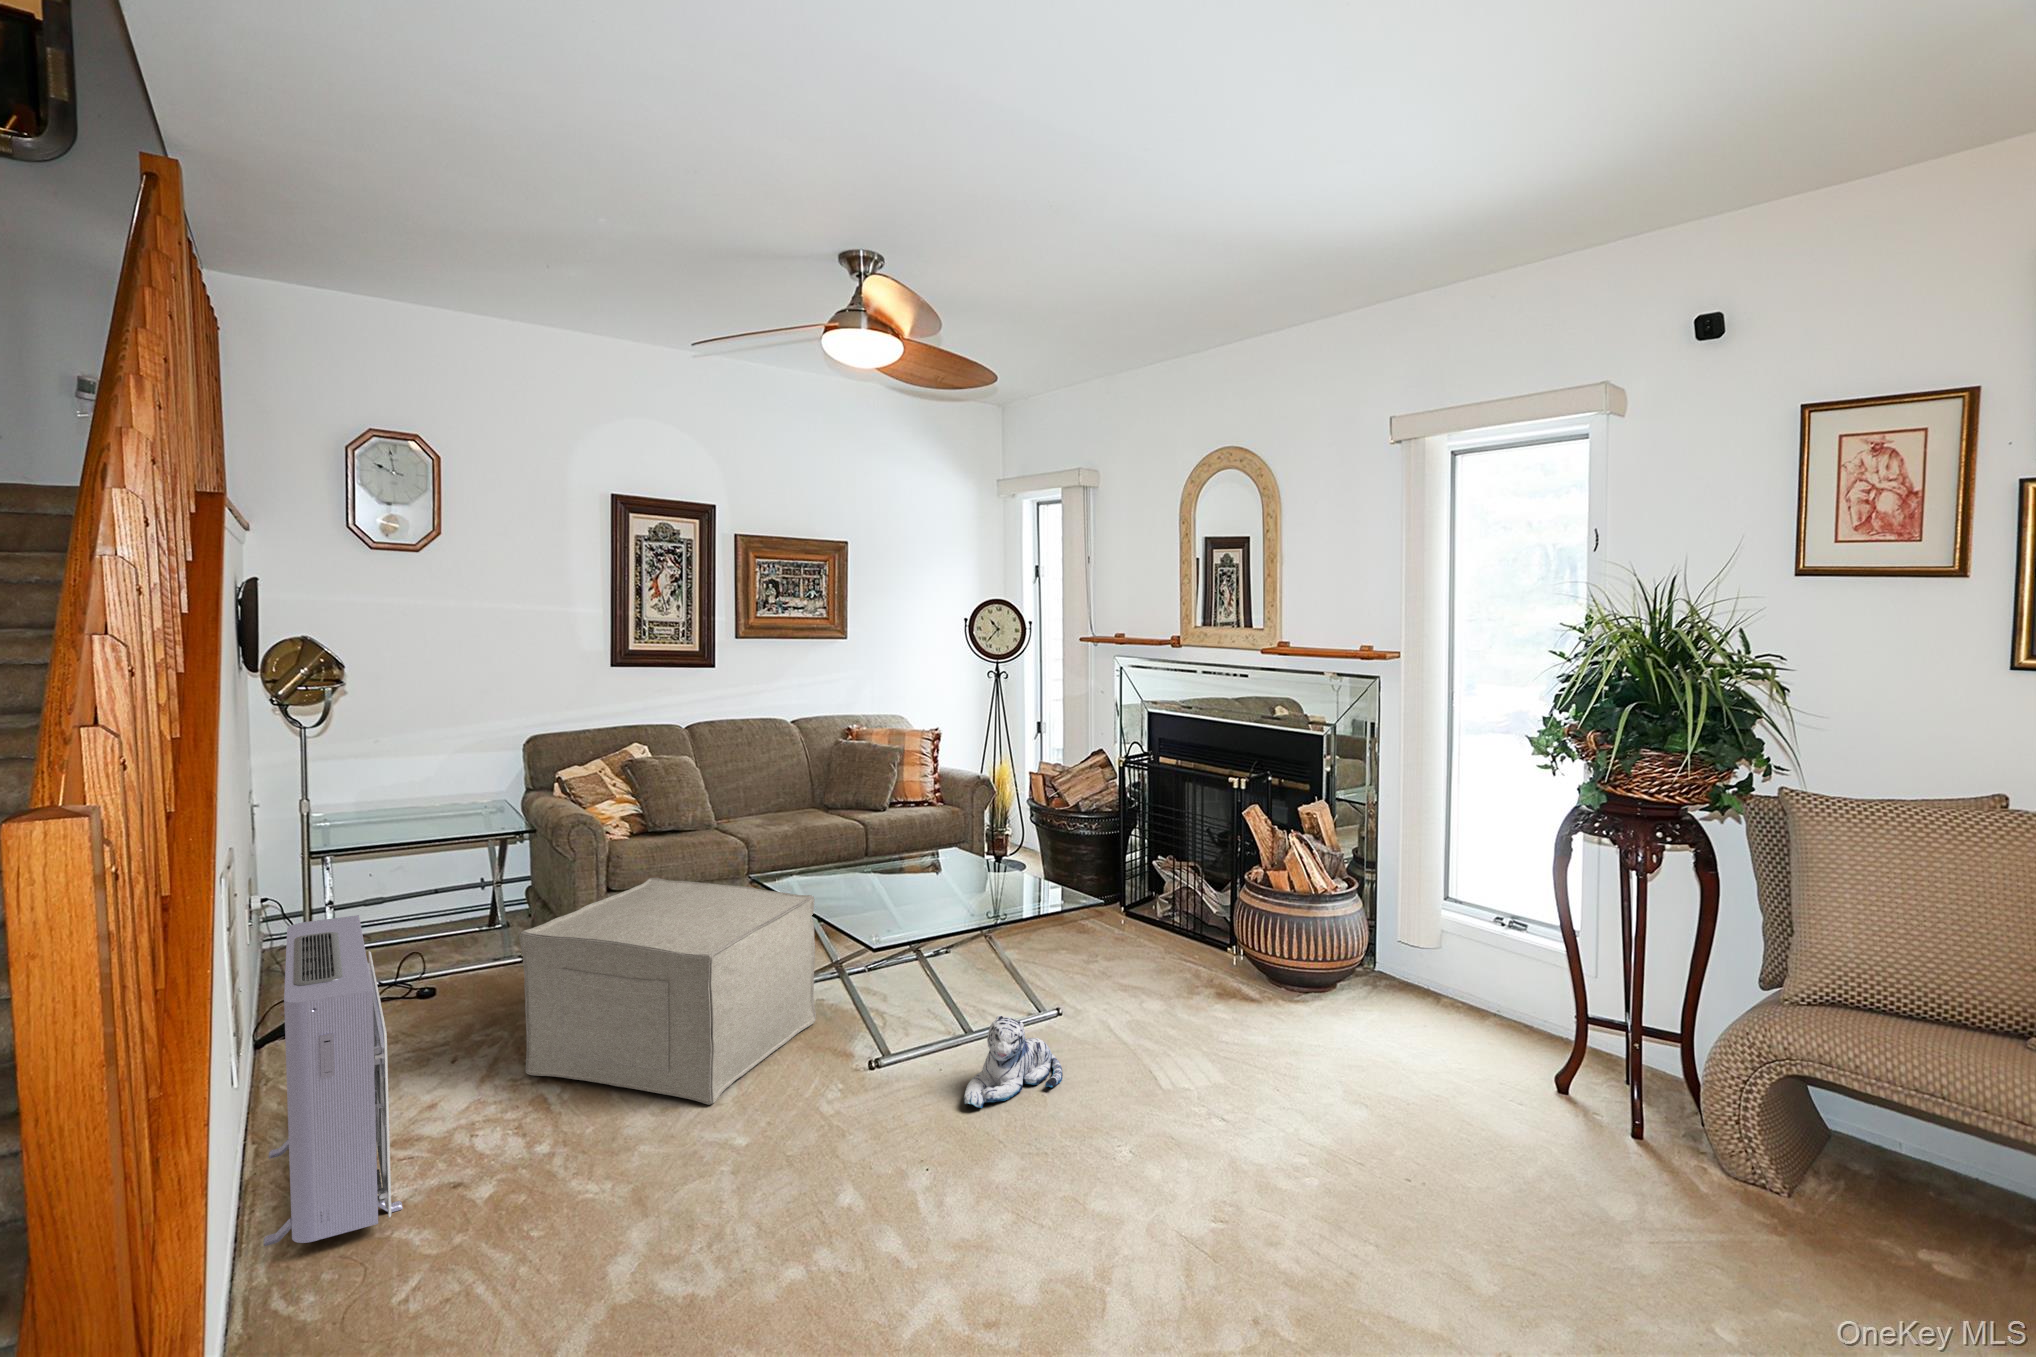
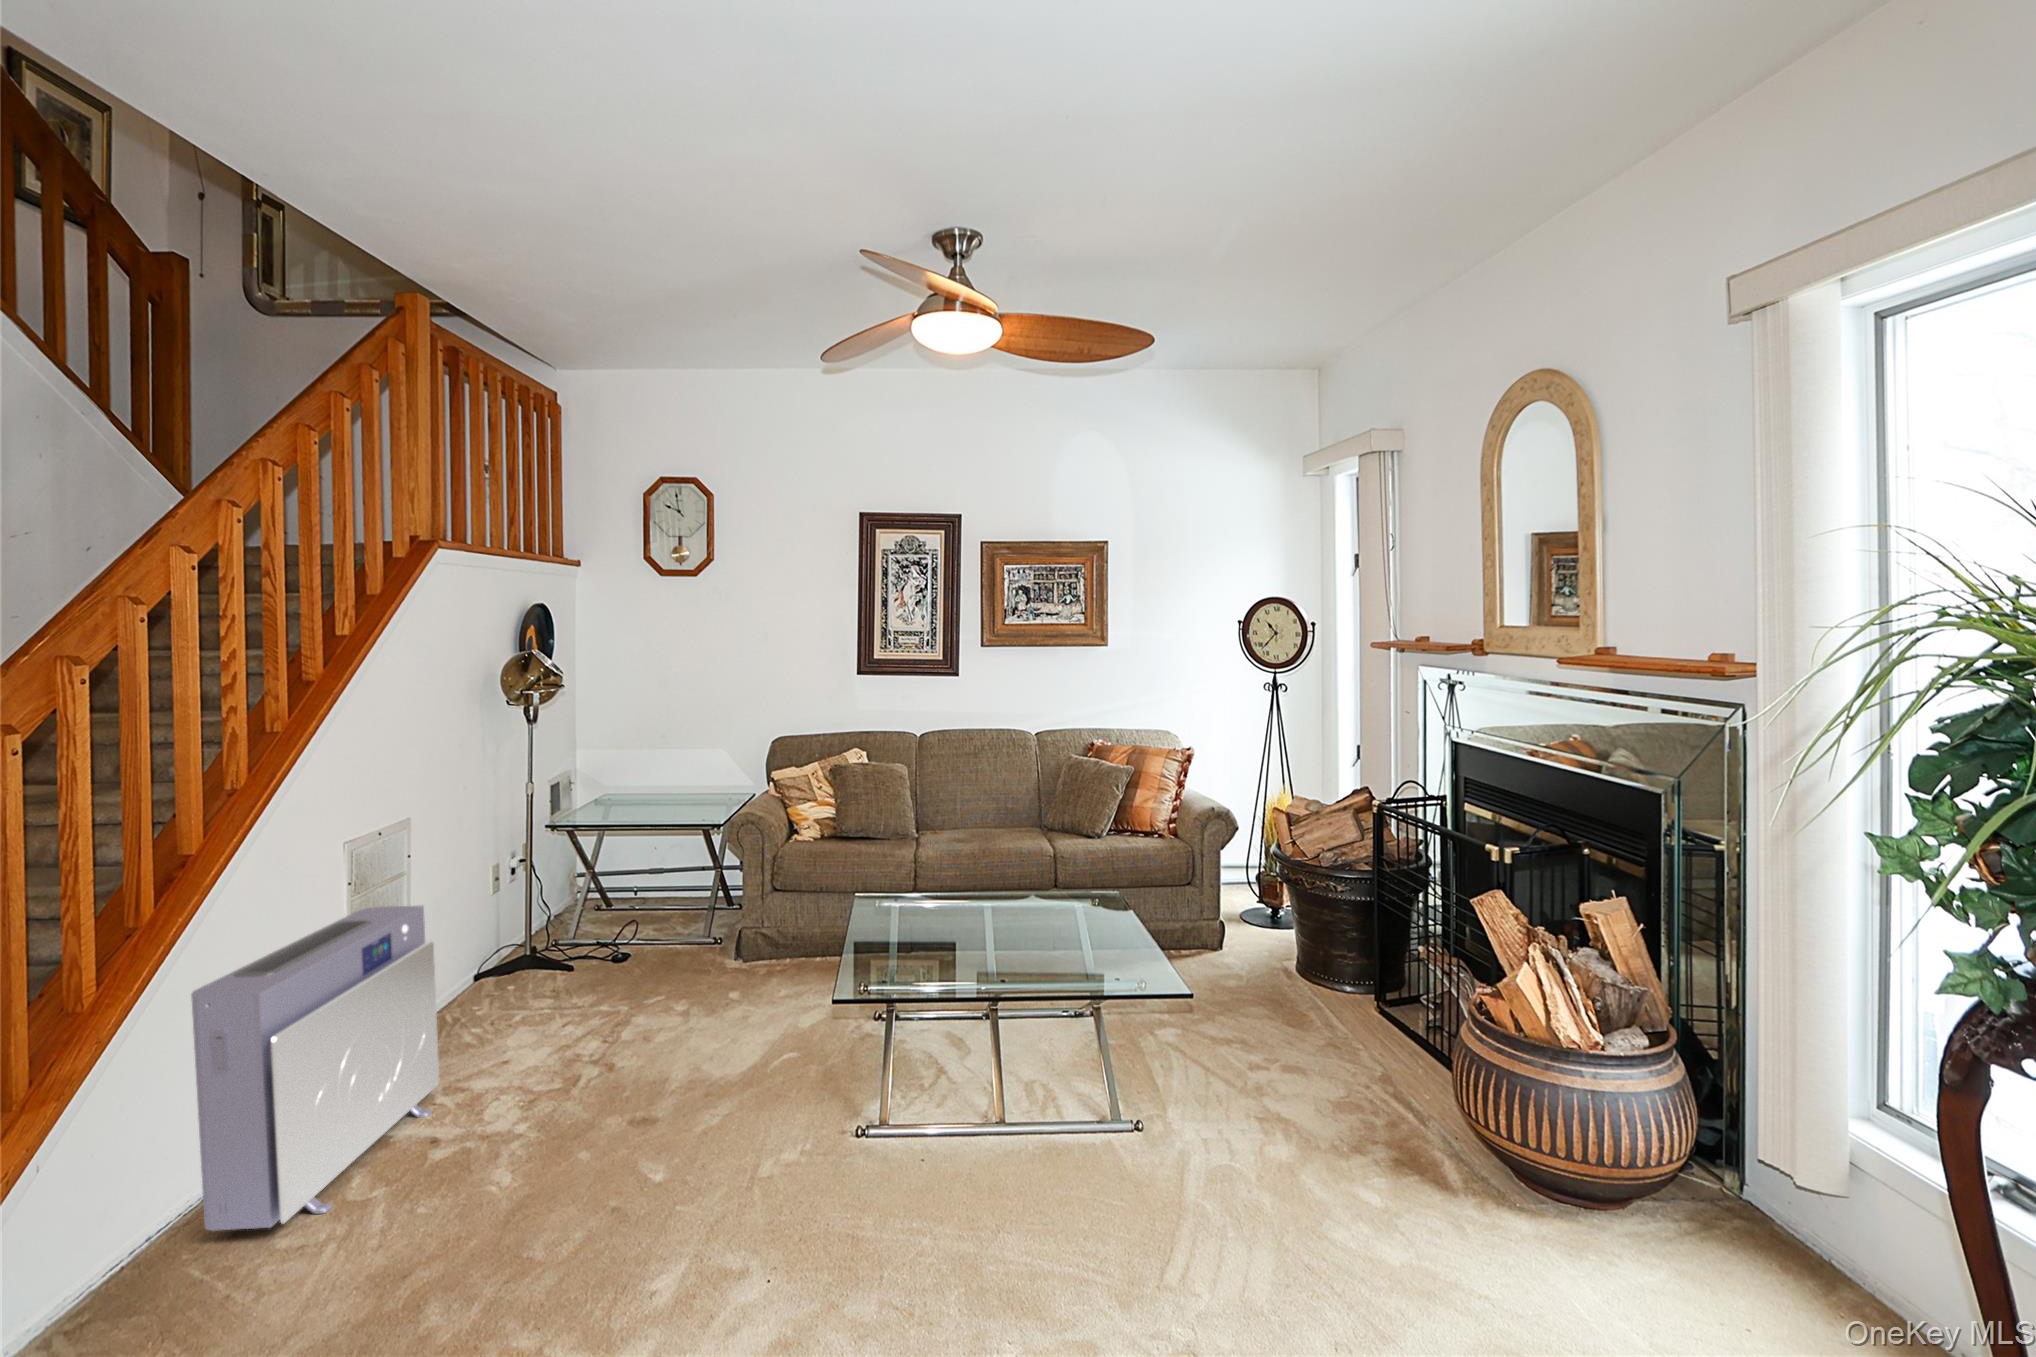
ottoman: present [519,878,816,1105] -> none [570,894,880,1167]
plush toy: present [964,1015,1063,1108] -> none [898,1143,1077,1267]

